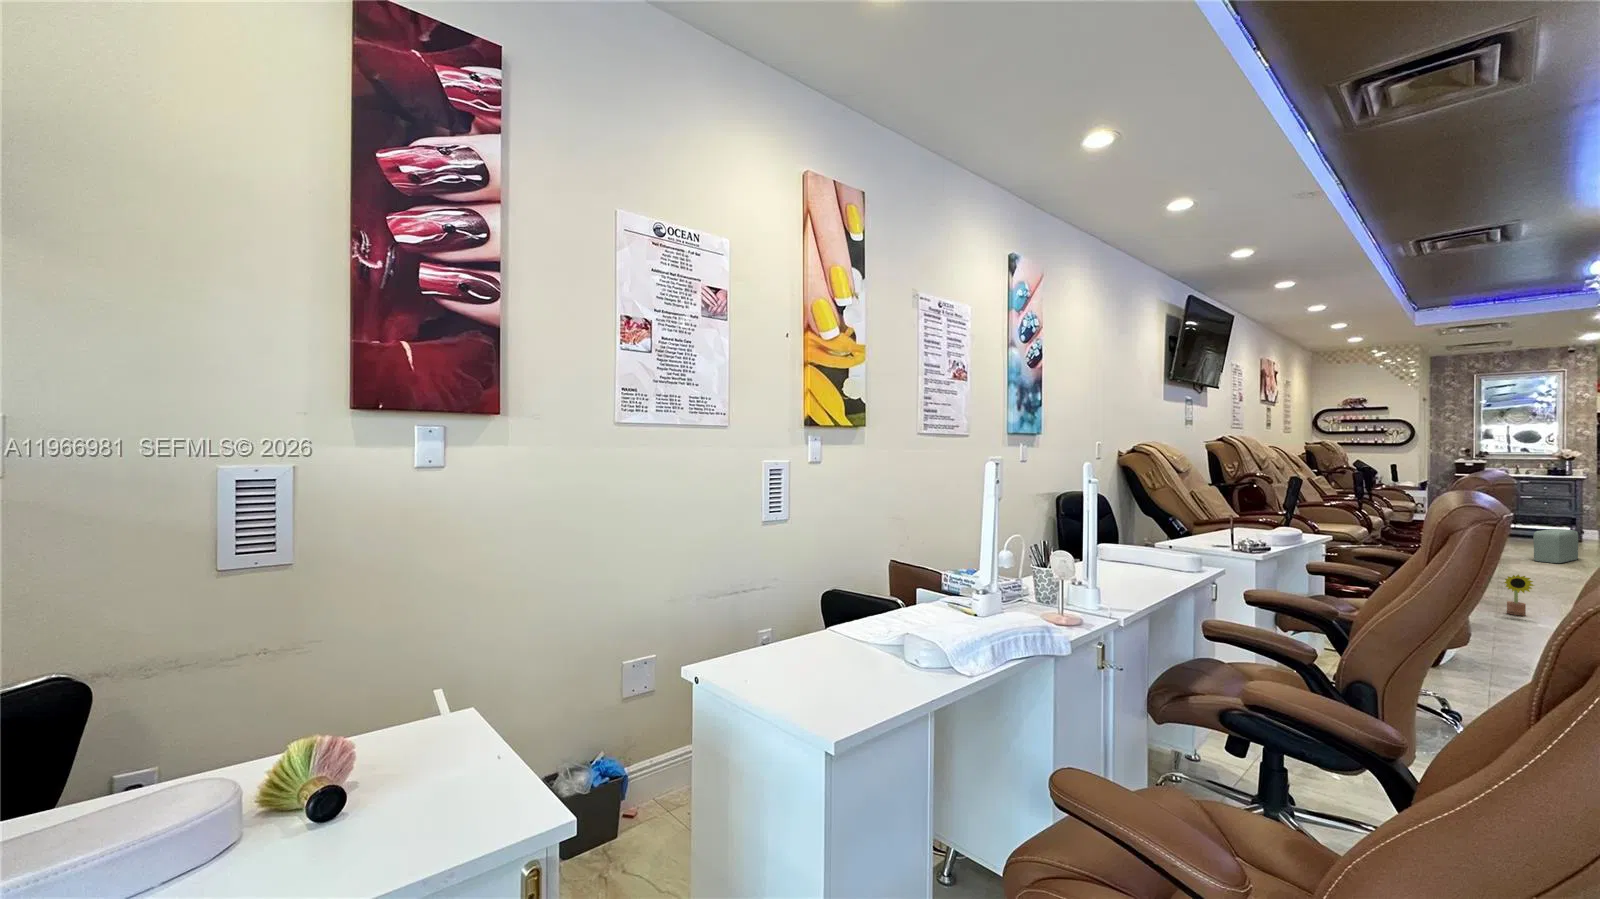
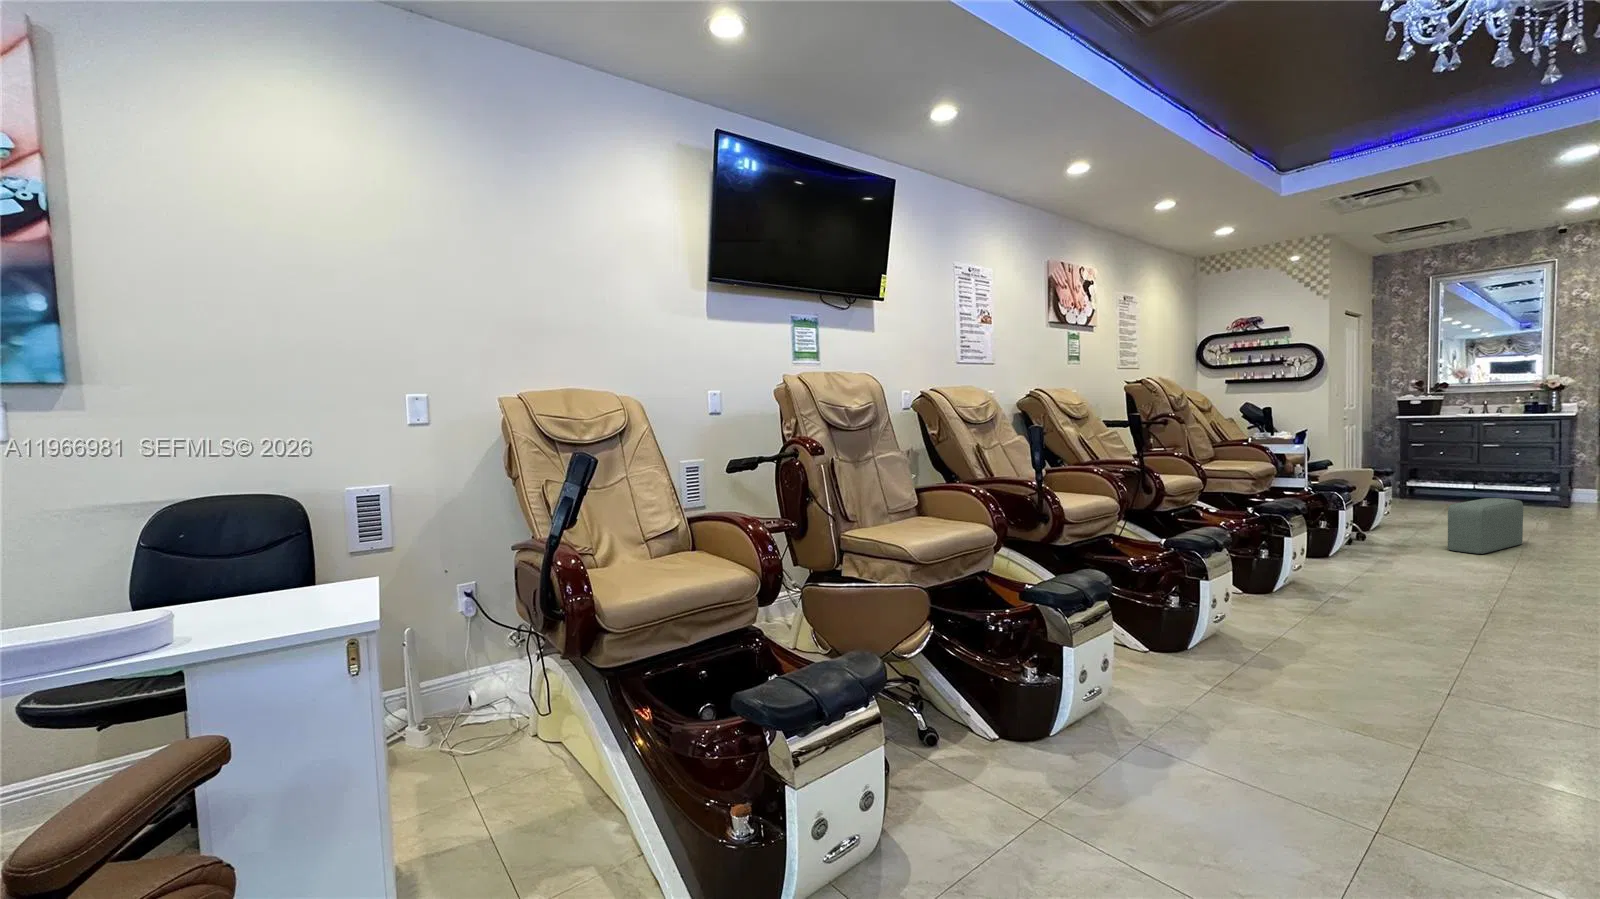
decorative plant: present [1504,575,1534,615] -> none [1223,619,1271,696]

